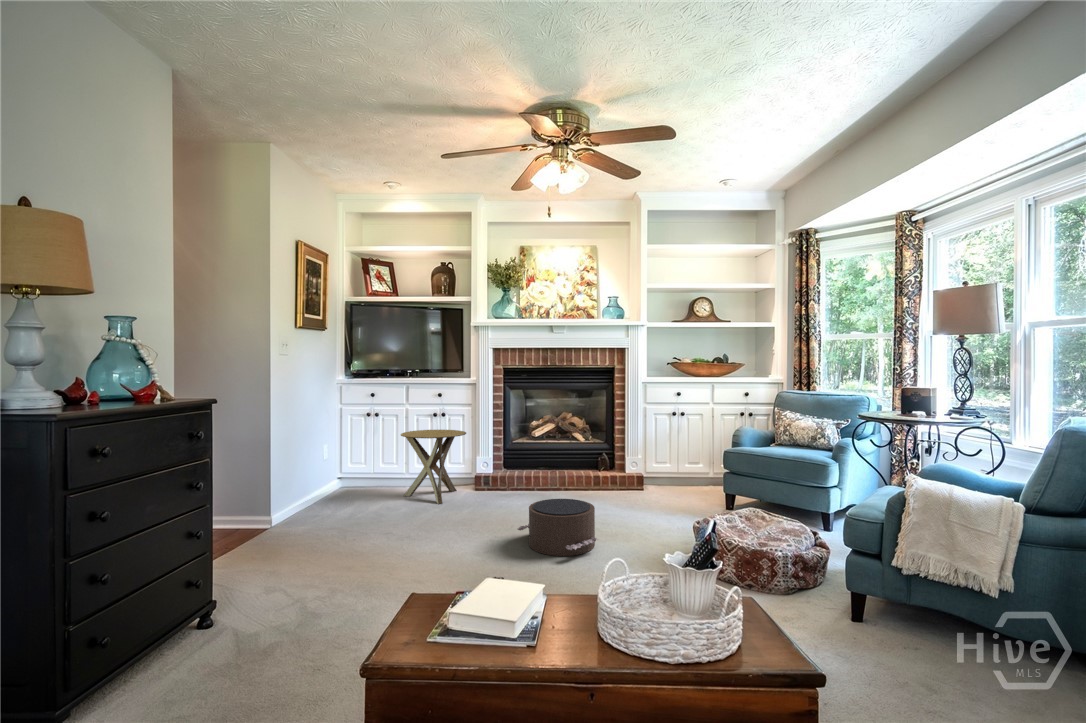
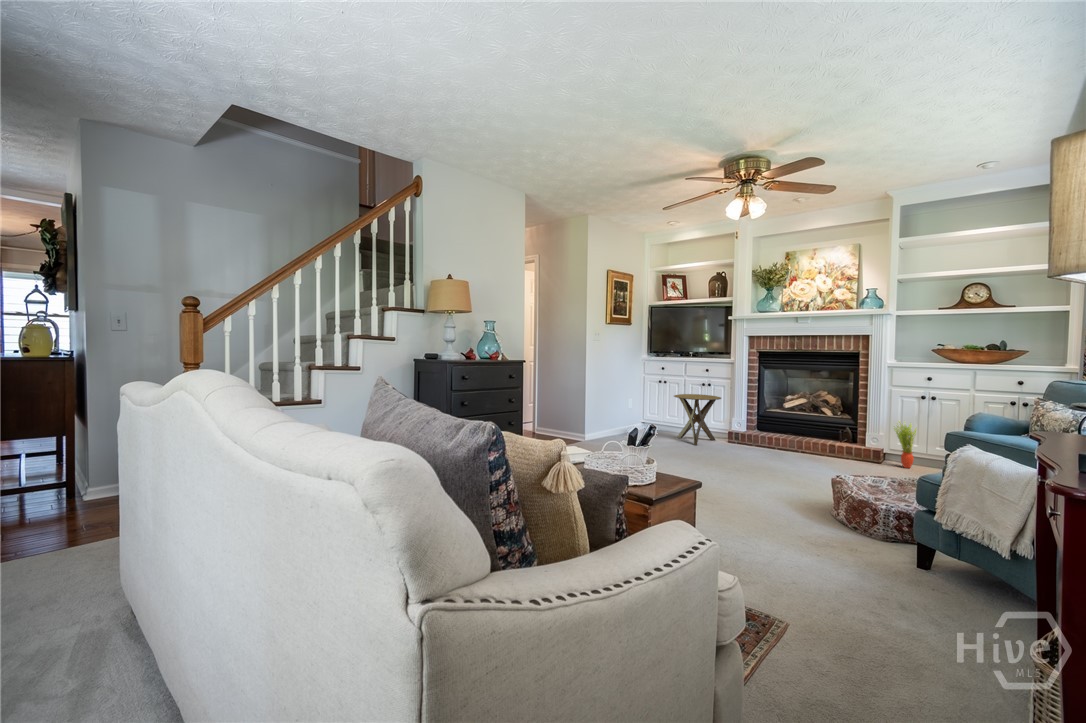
potted plant: none [650,438,673,489] -> present [895,422,916,468]
pouf: present [518,499,597,556] -> none [722,448,777,486]

